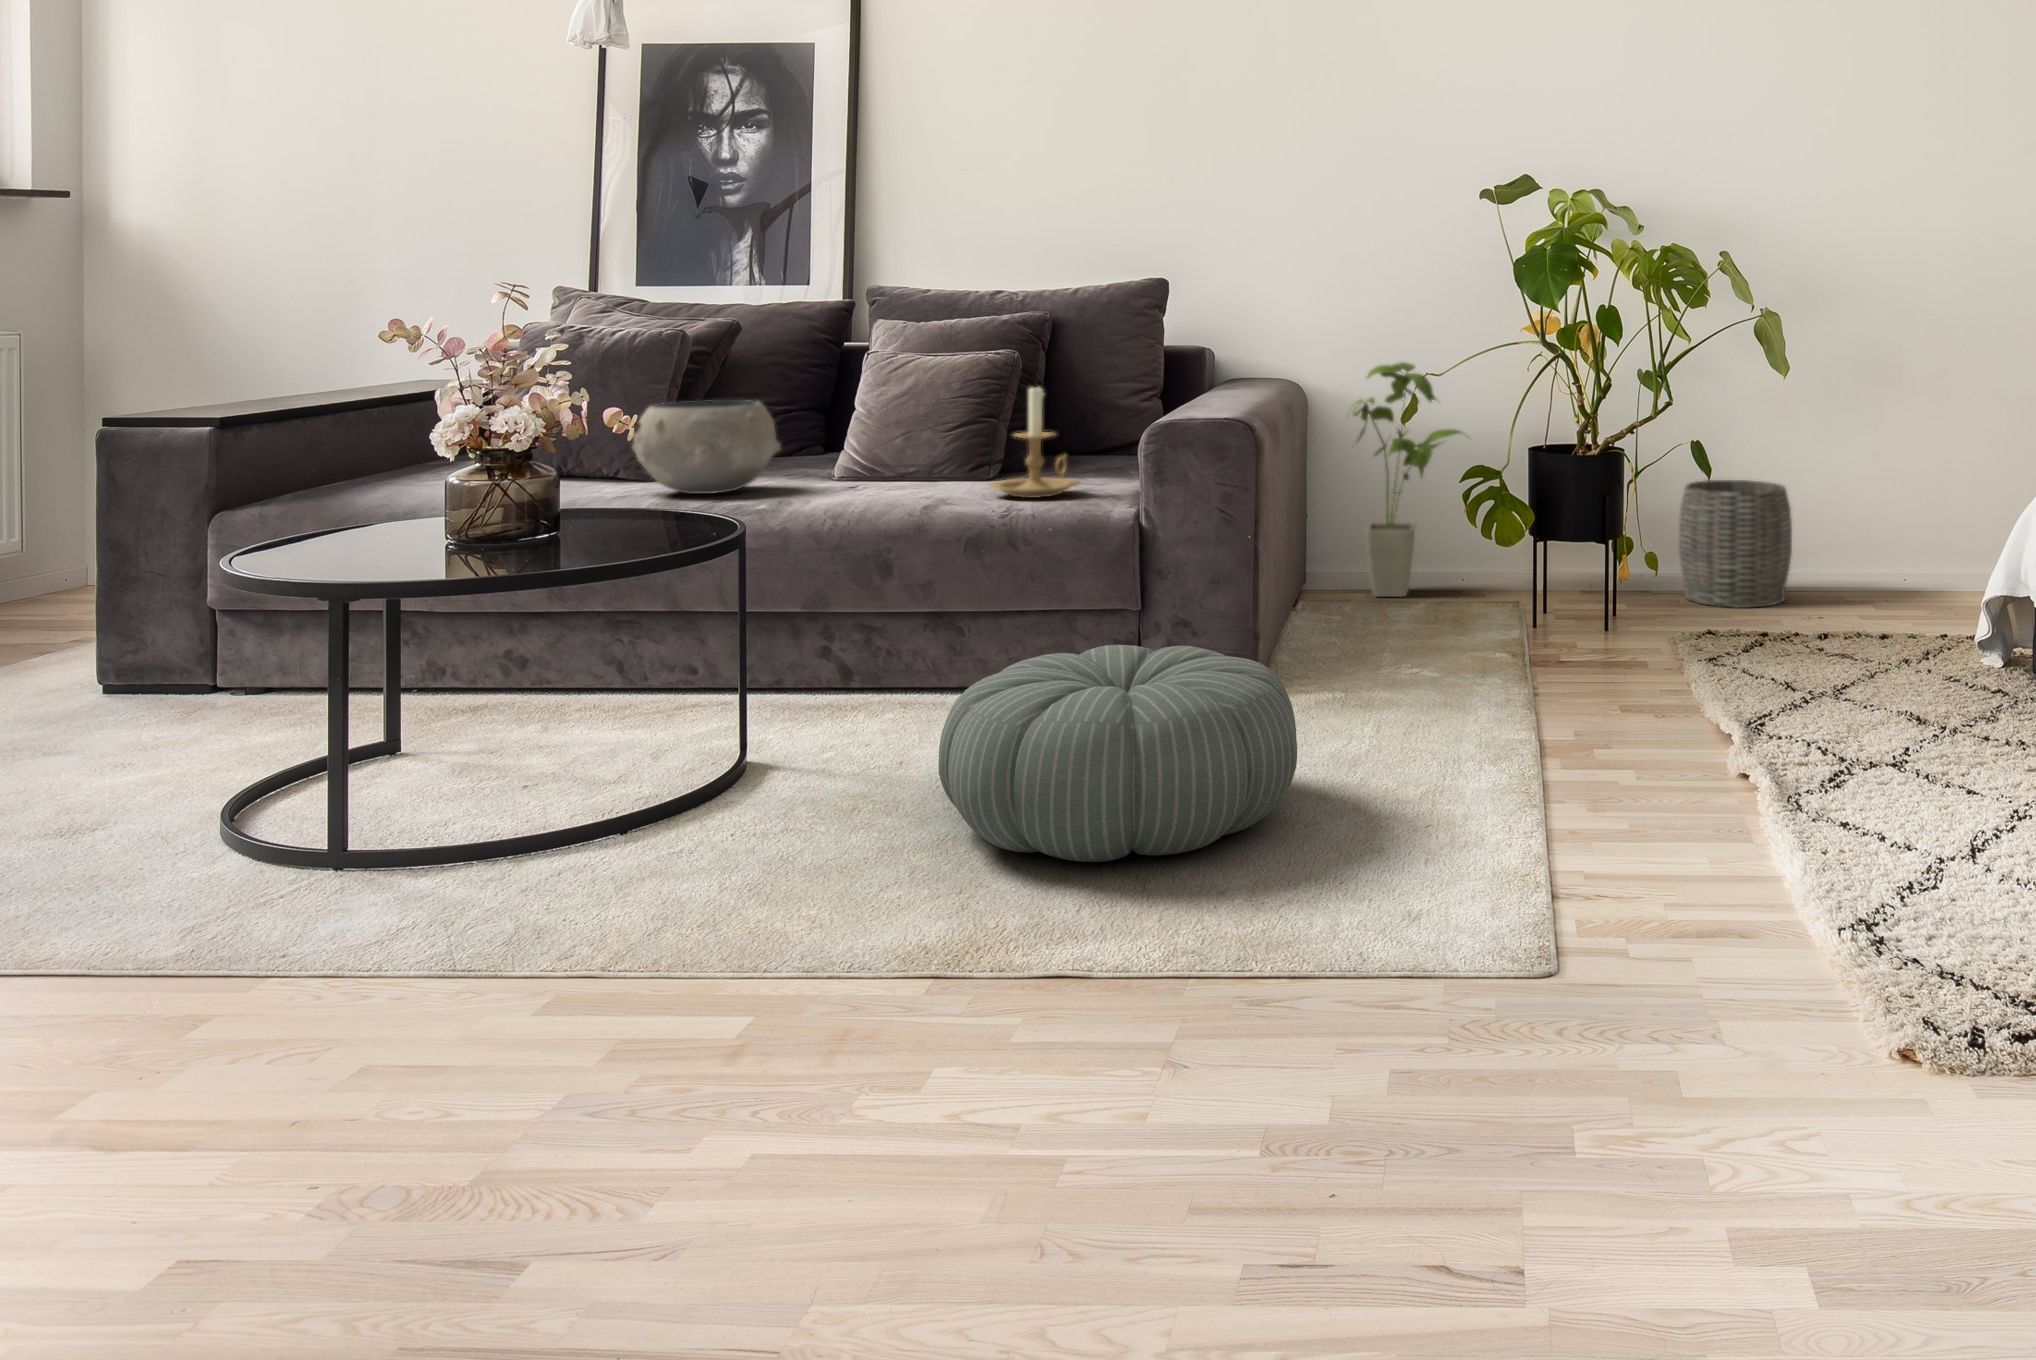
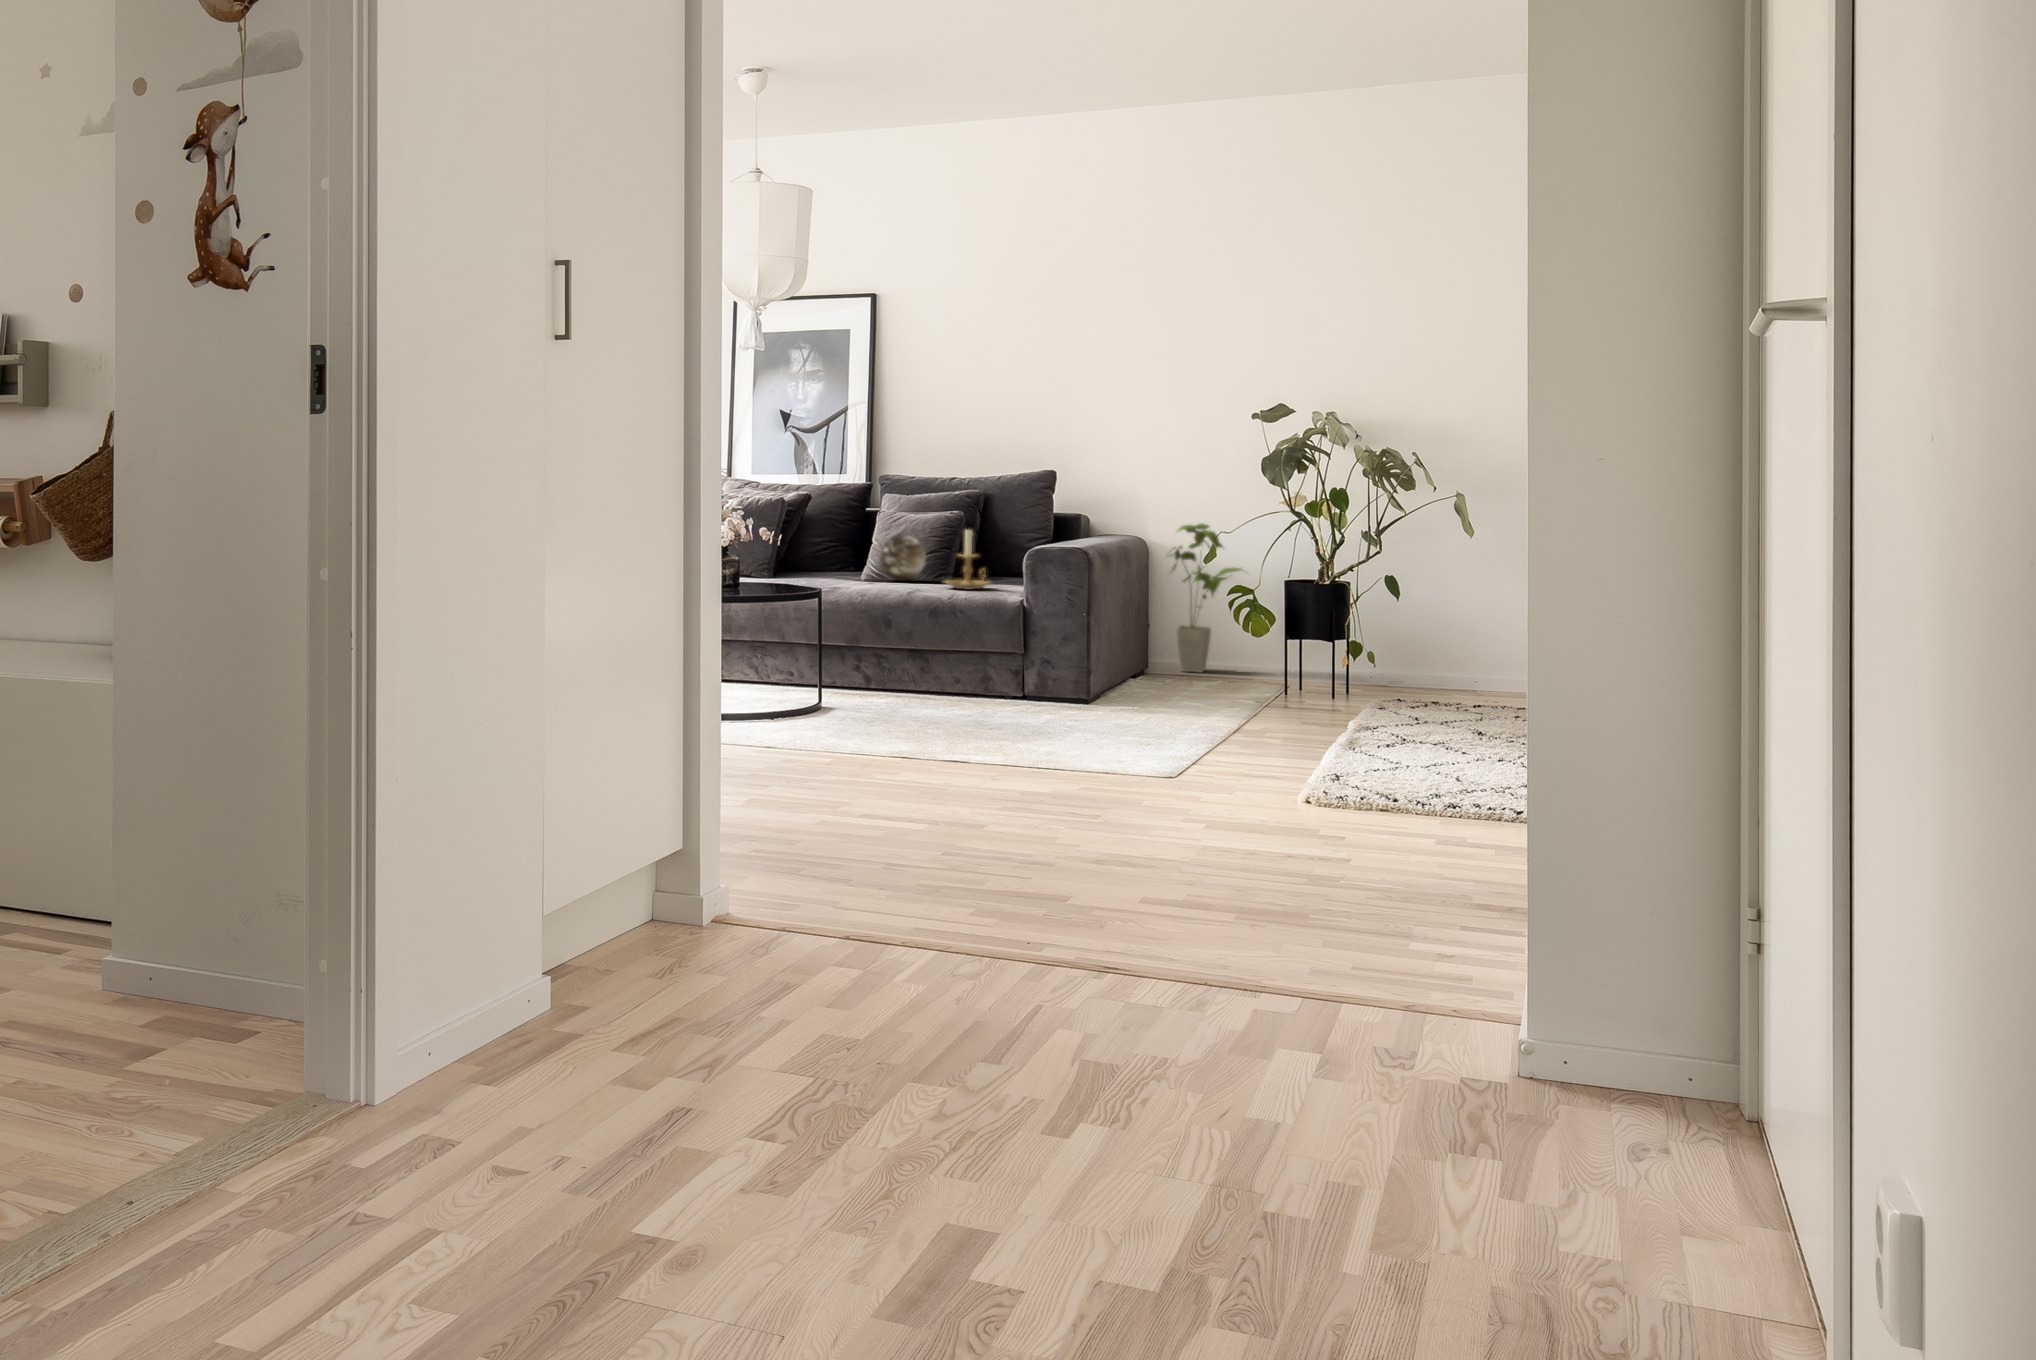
decorative orb: none [868,398,956,482] -> present [880,535,926,581]
ceramic bowl: present [632,400,781,494] -> none [765,533,836,581]
woven basket: present [1679,480,1792,608] -> none [1396,609,1482,694]
pouf: present [938,645,1297,862] -> none [917,659,1096,753]

